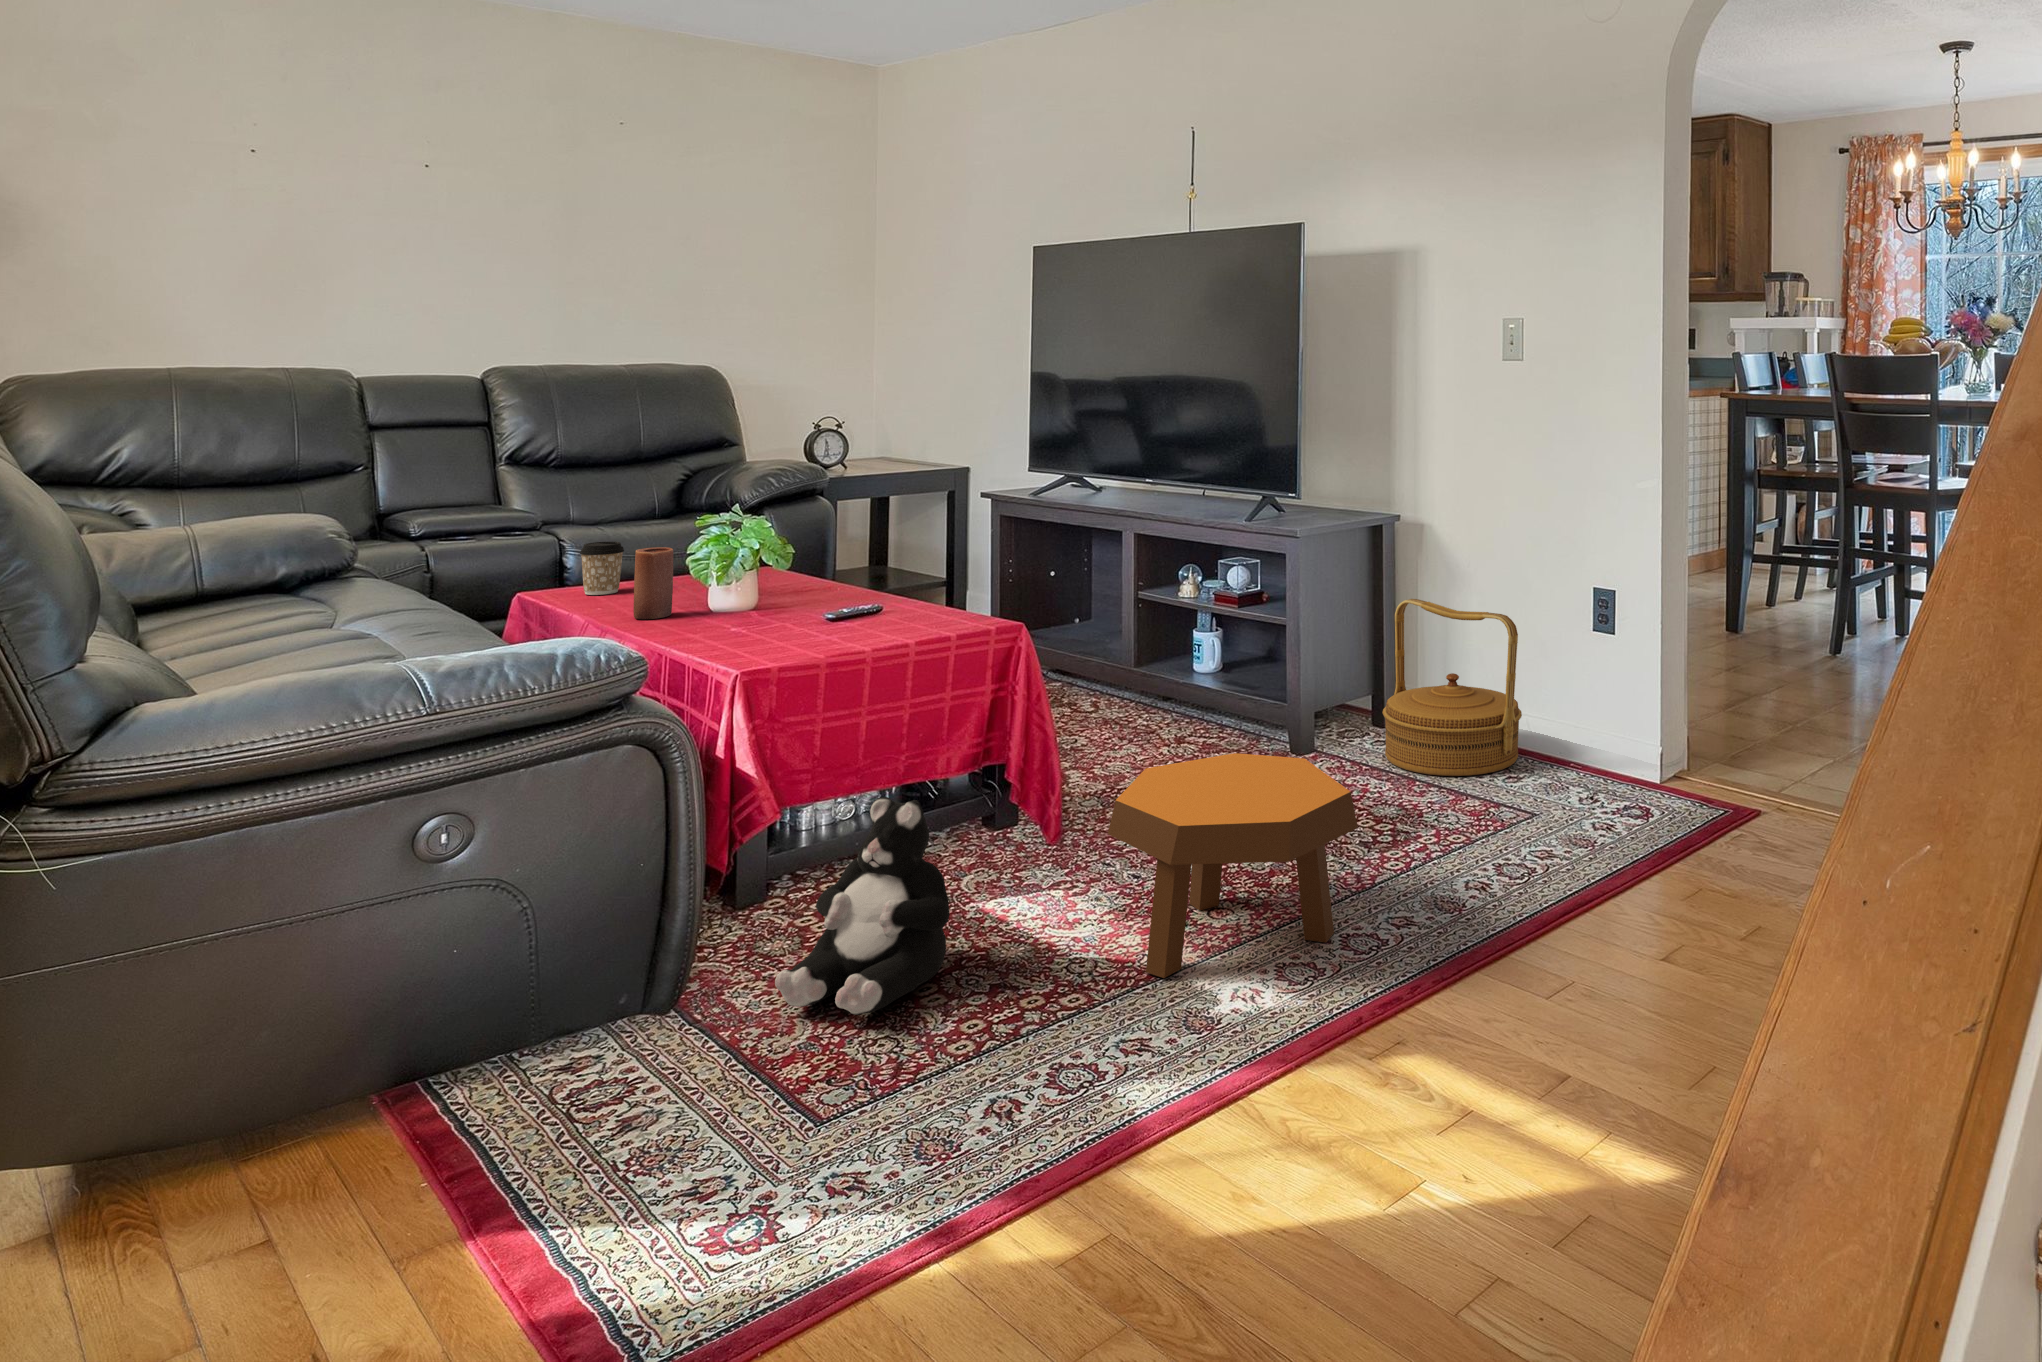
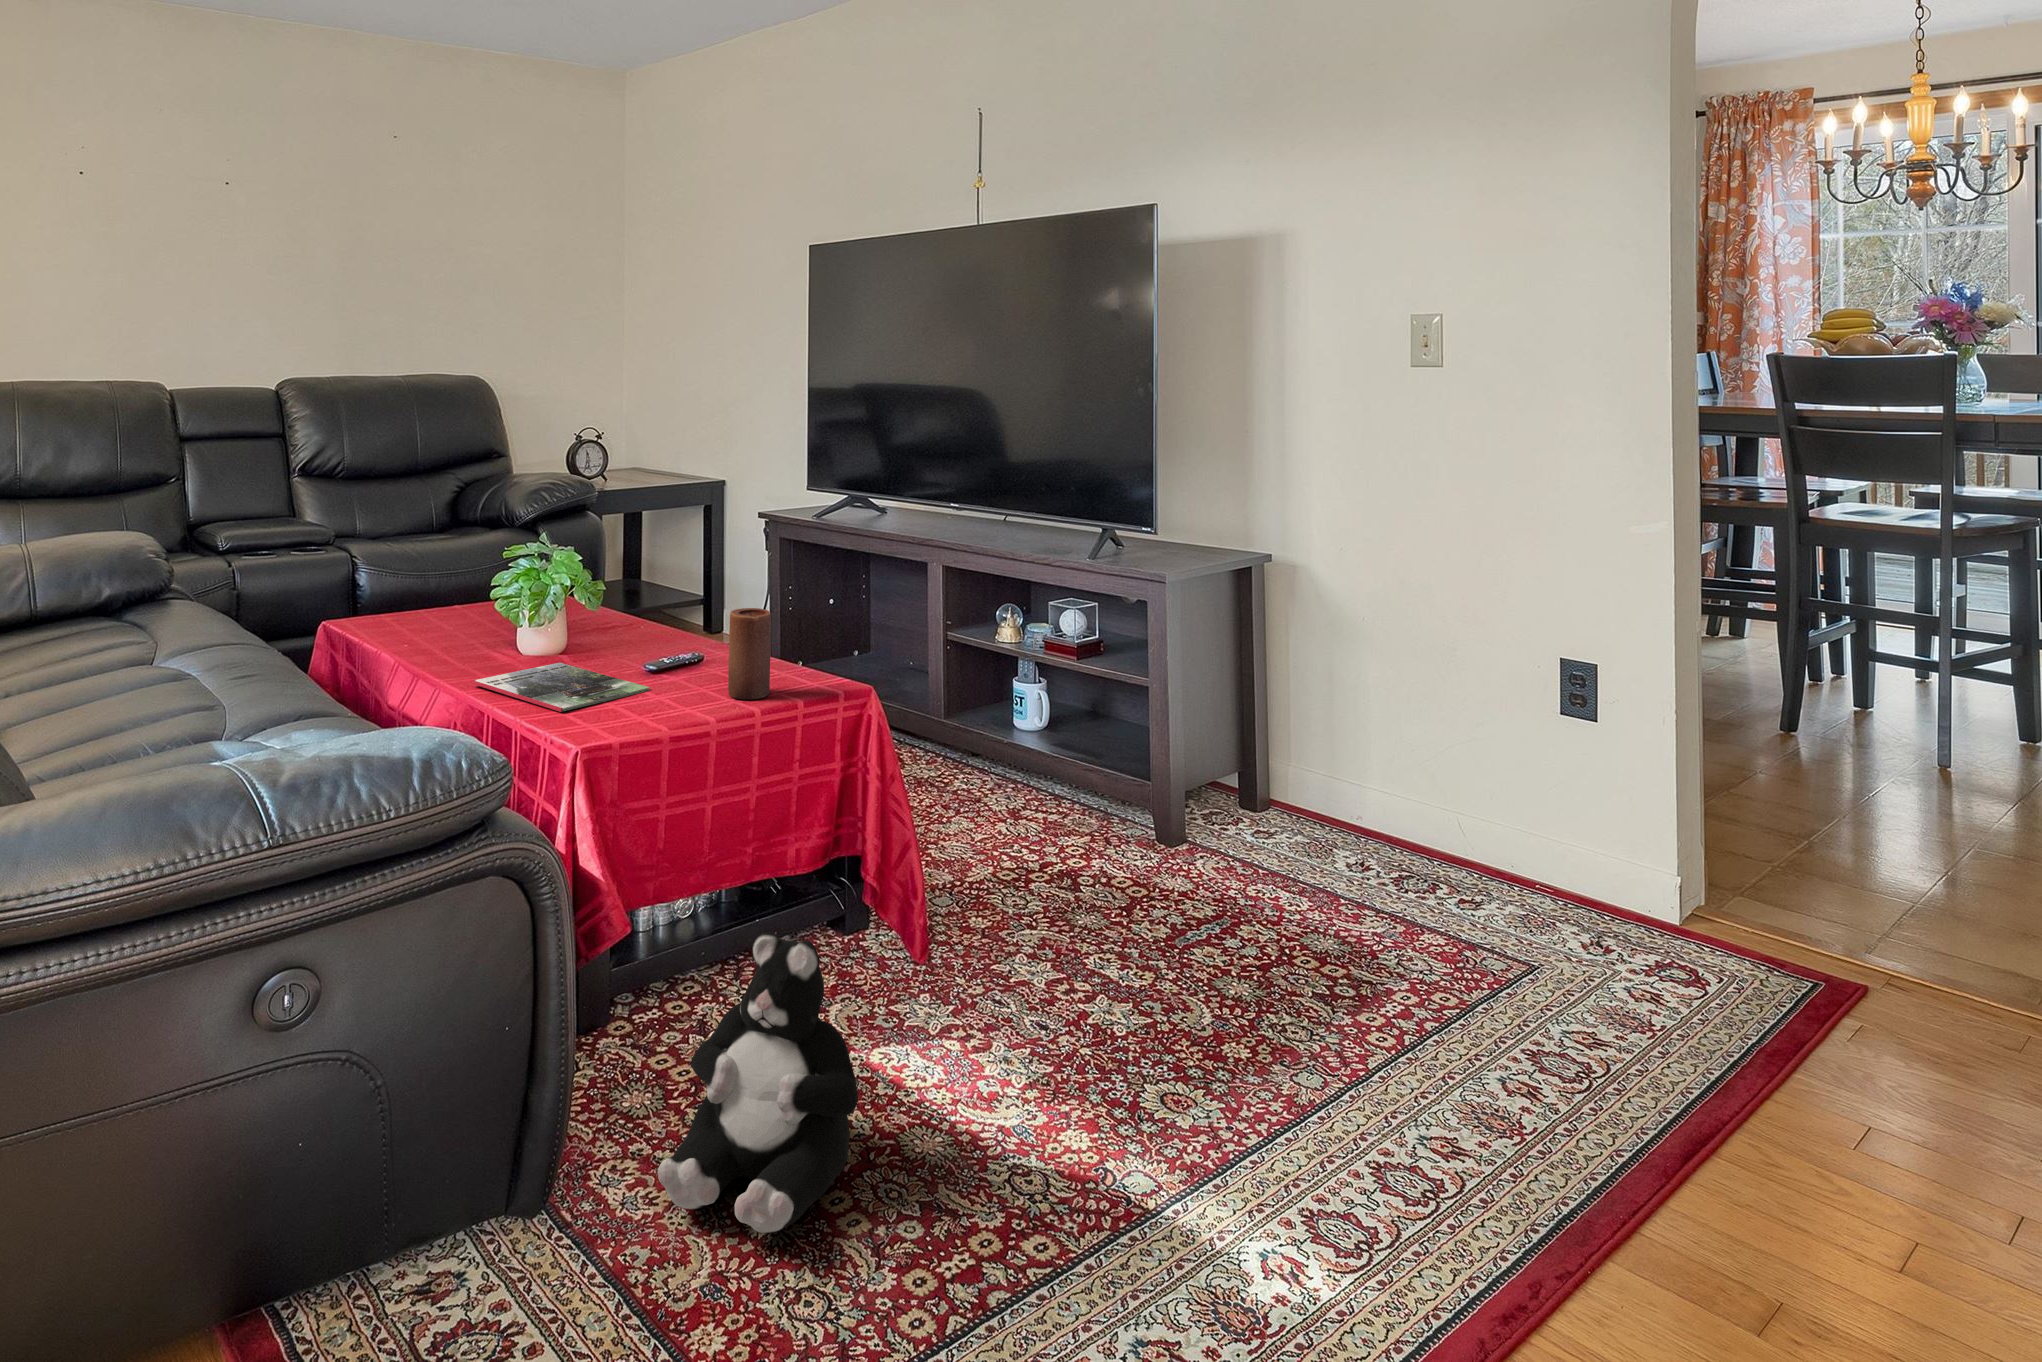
coffee cup: present [580,541,624,595] -> none [383,572,426,631]
candle: present [634,547,673,619] -> present [728,608,771,699]
woven basket: present [1383,599,1522,776] -> none [1275,662,1465,895]
magazine: none [655,612,822,646] -> present [473,663,650,712]
footstool: present [1108,753,1358,978] -> none [1041,881,1379,1210]

